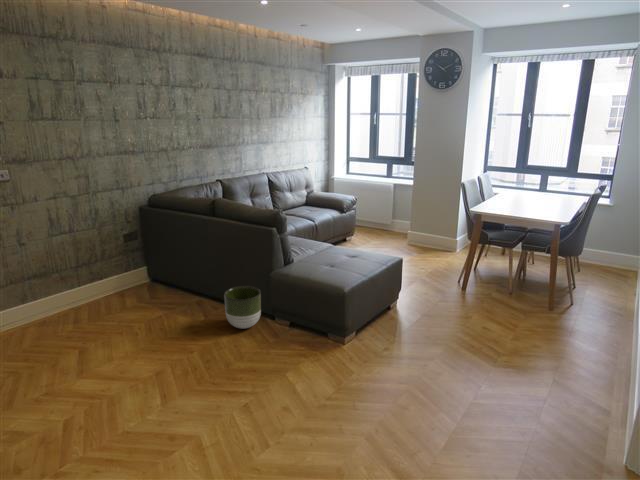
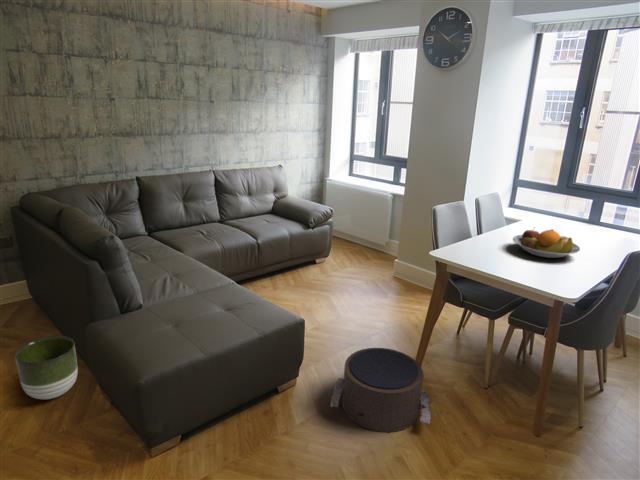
fruit bowl: none [515,189,557,206] -> present [513,229,580,258]
pouf: none [425,273,494,318] -> present [331,348,431,432]

